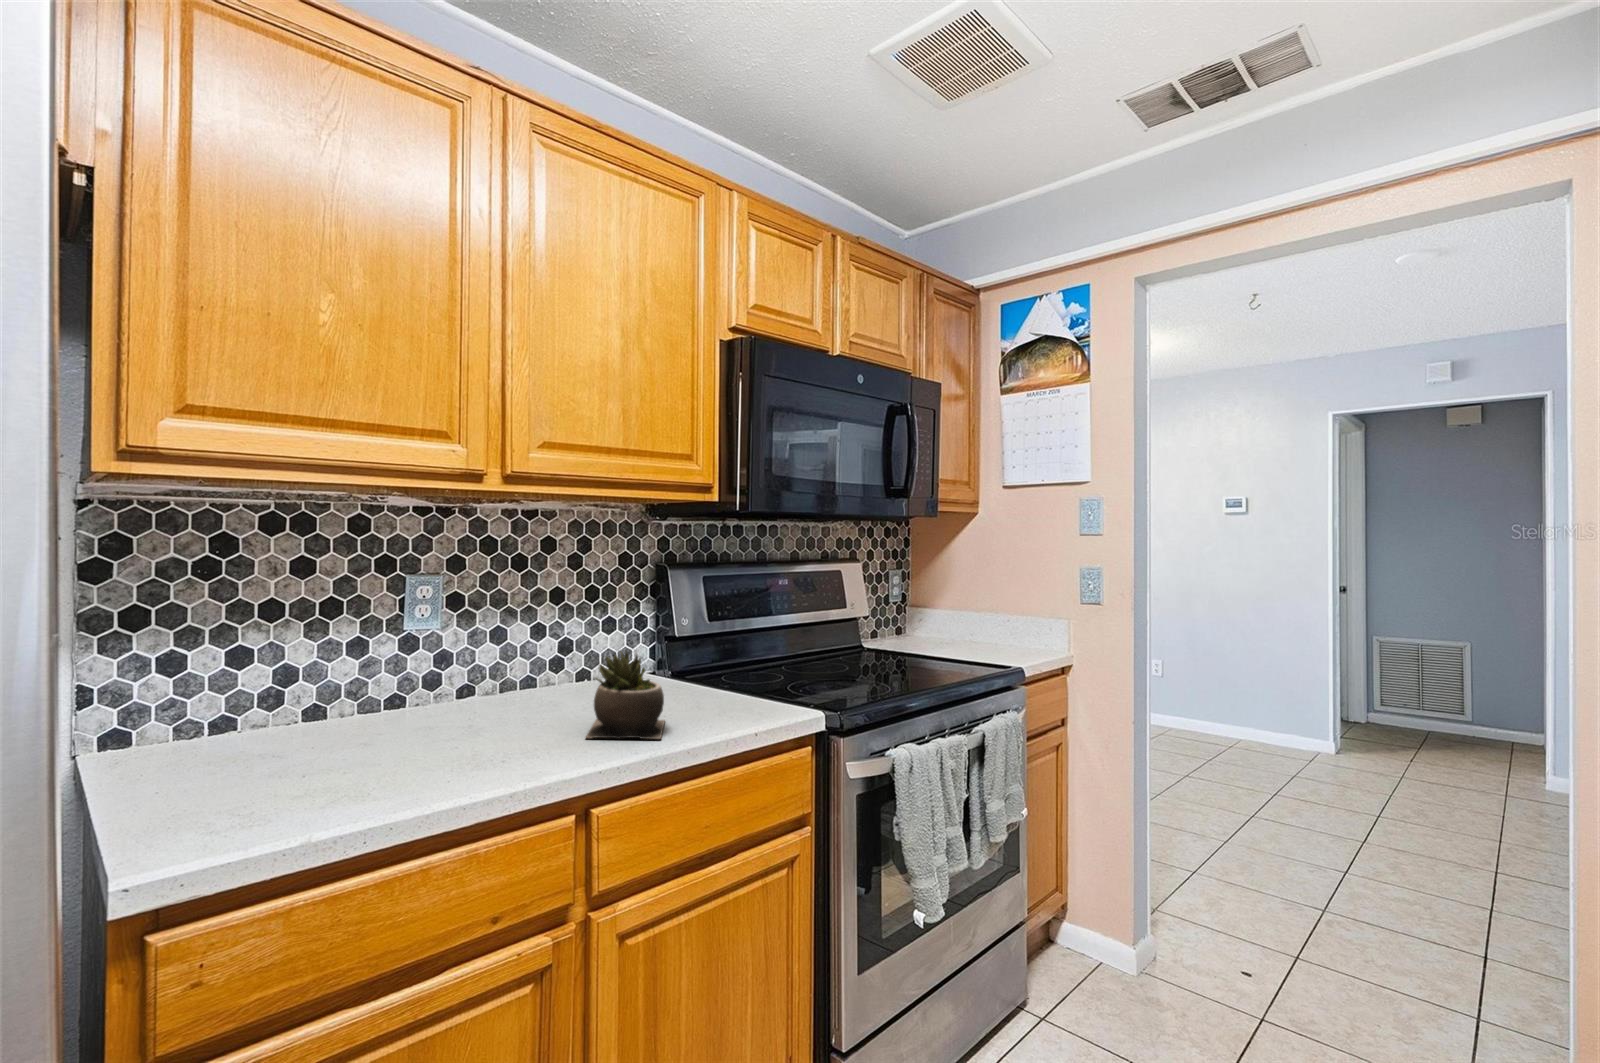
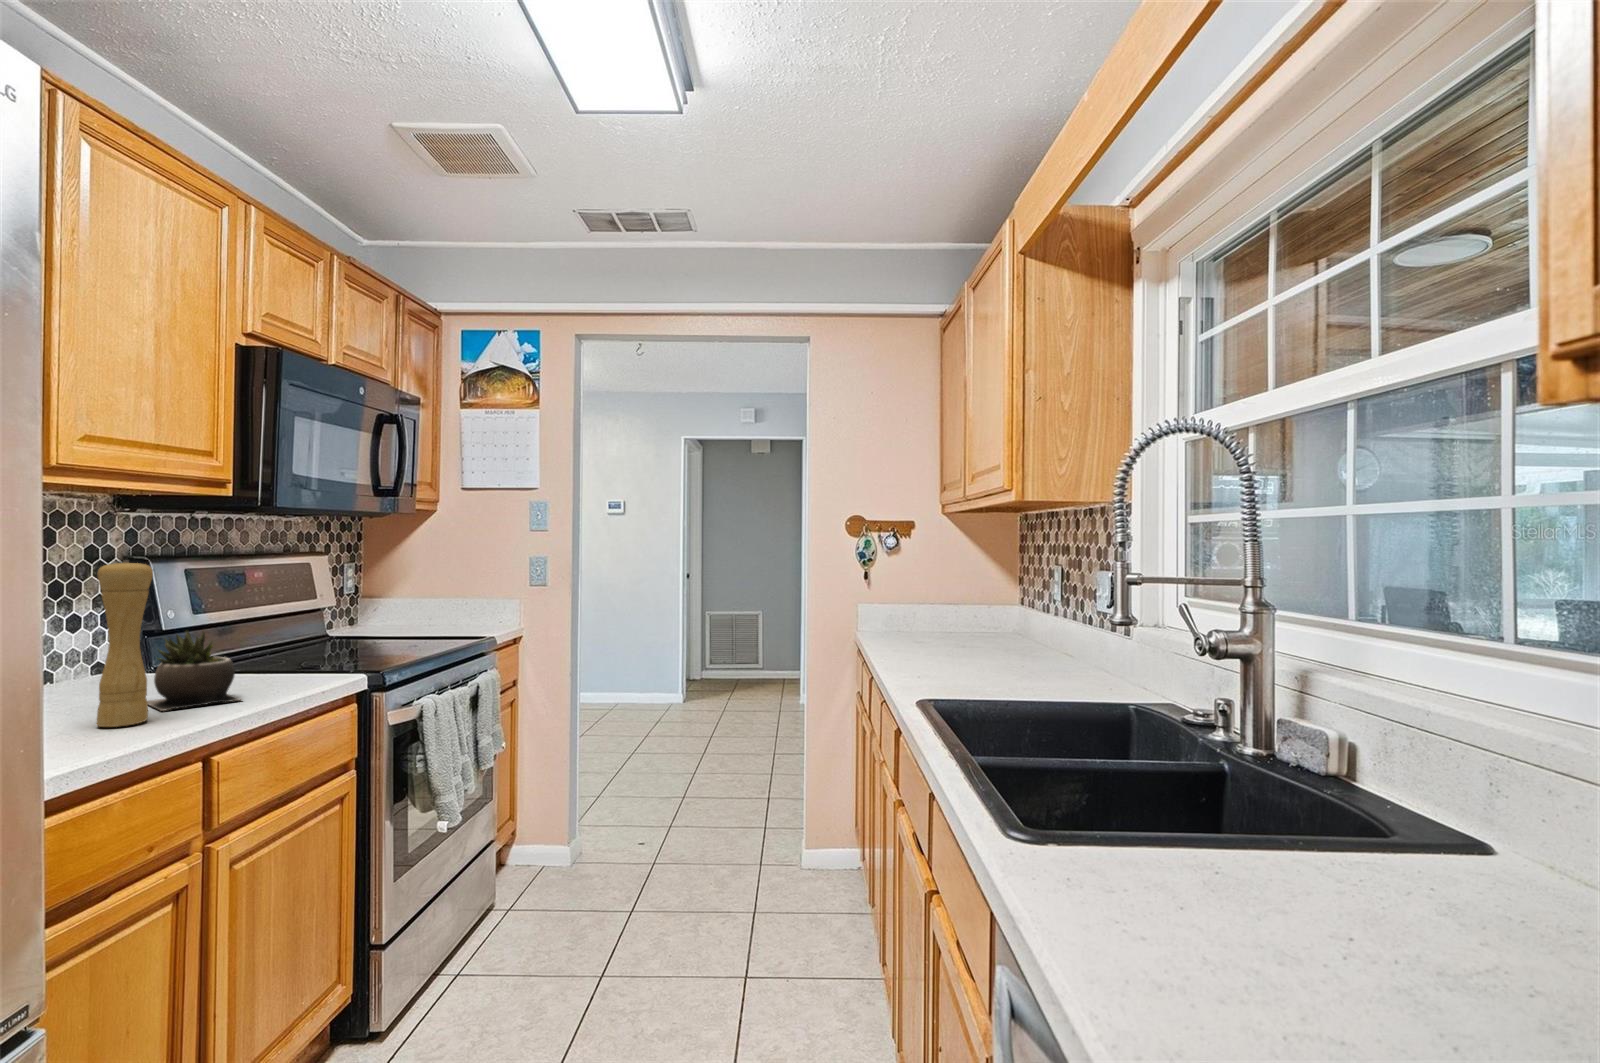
pepper mill: none [513,572,566,754] -> present [97,560,153,727]

